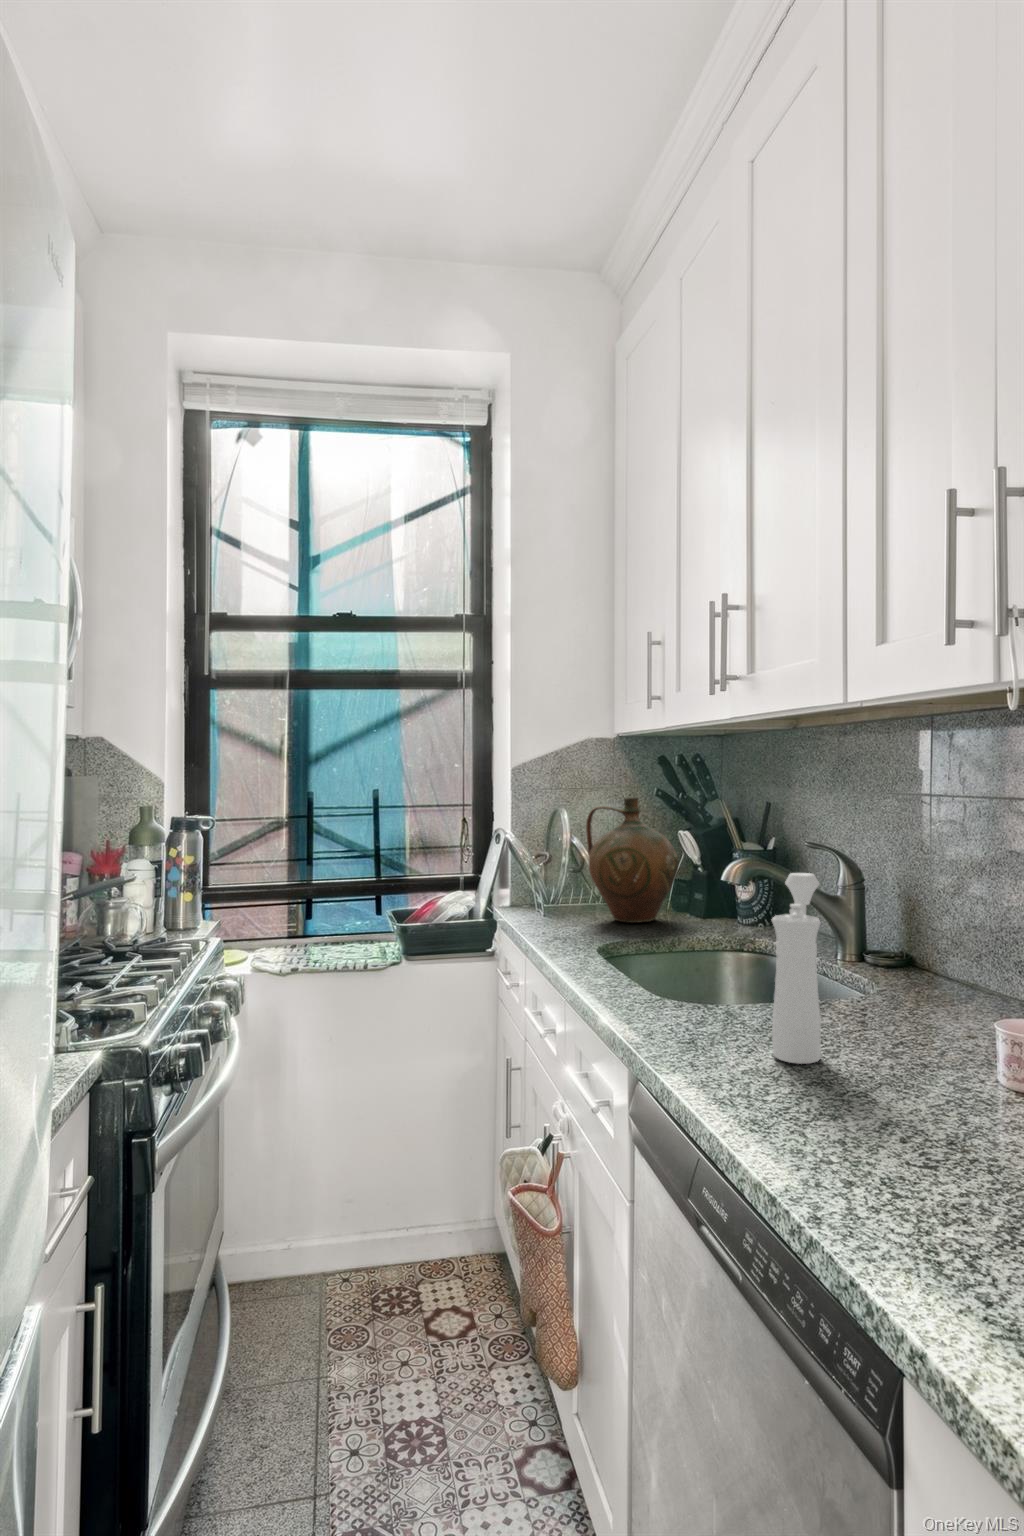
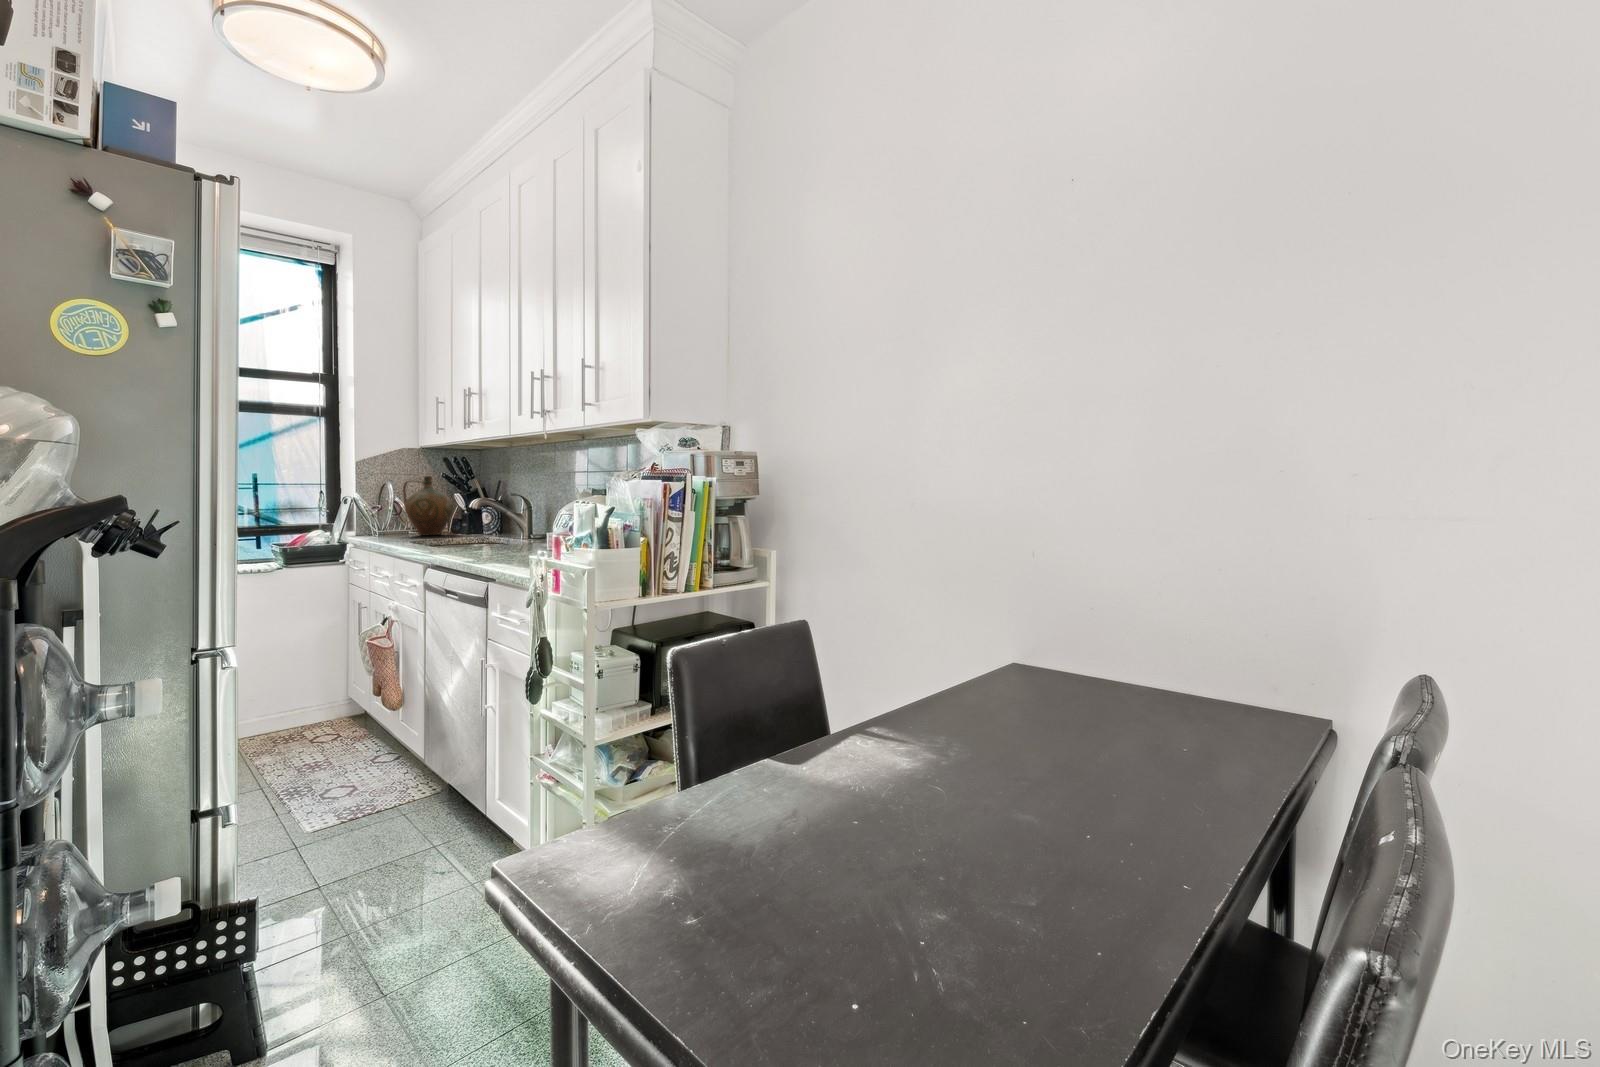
pepper mill: present [772,873,821,1064] -> none [478,493,499,550]

